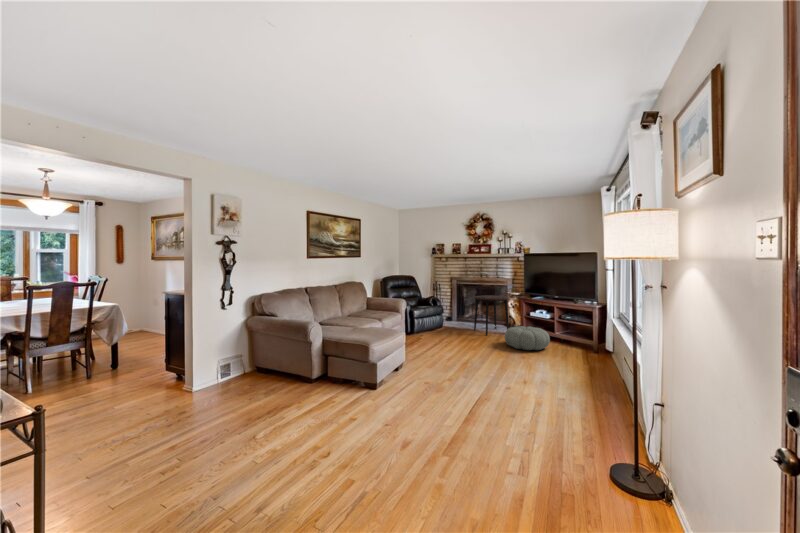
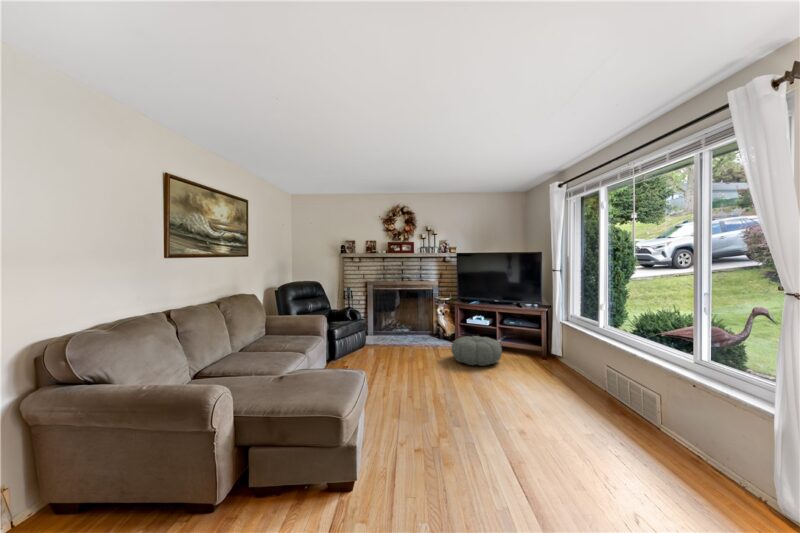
side table: present [474,295,509,336] -> none [400,302,442,351]

